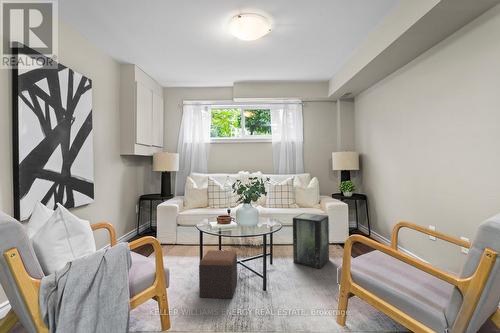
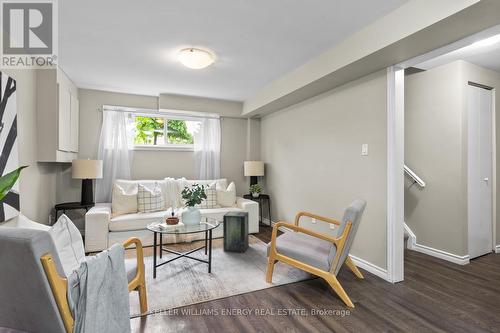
footstool: present [199,250,237,298] -> none [158,246,187,287]

